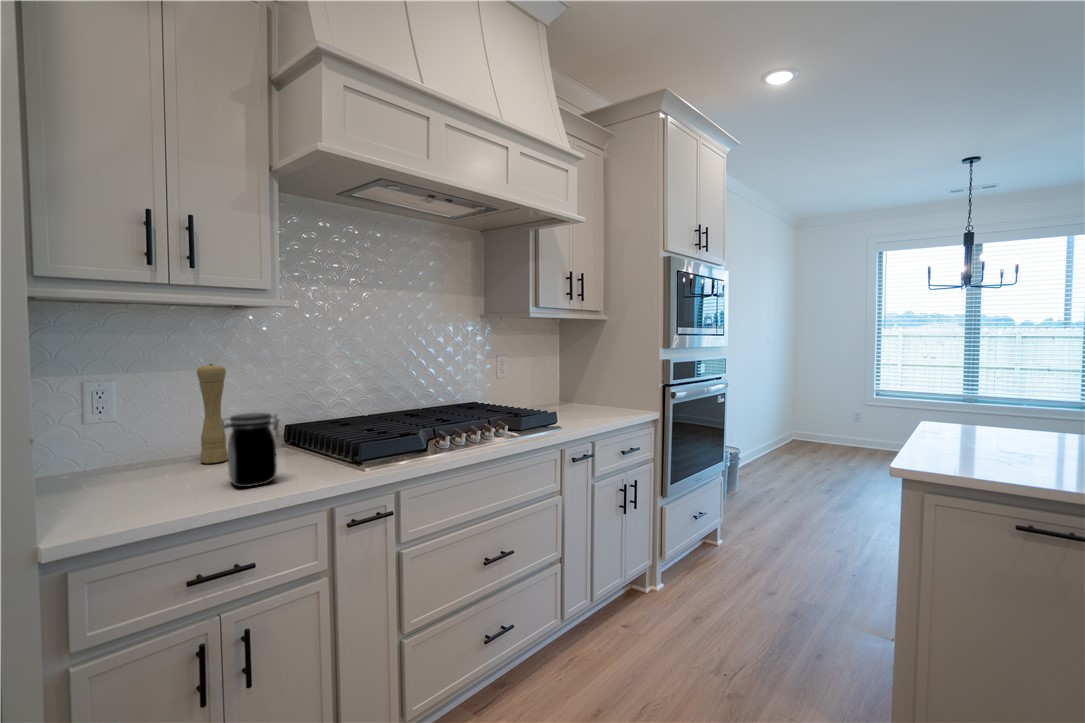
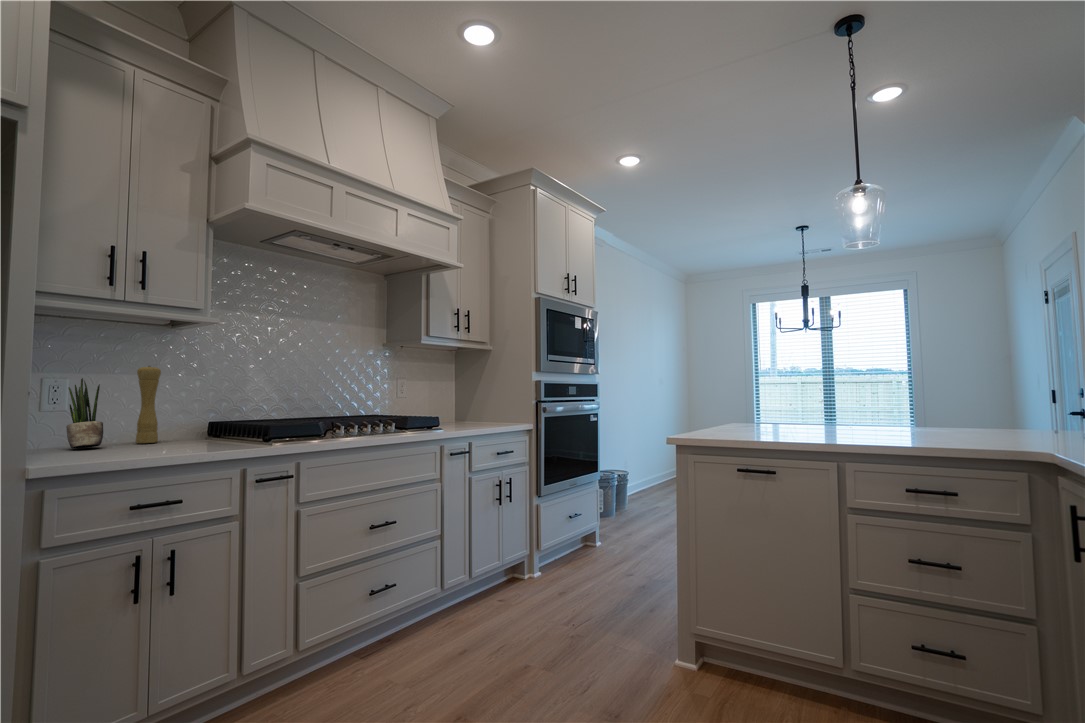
potted plant: none [109,386,157,478] -> present [66,378,103,448]
jar: present [222,413,279,487] -> none [161,397,206,450]

